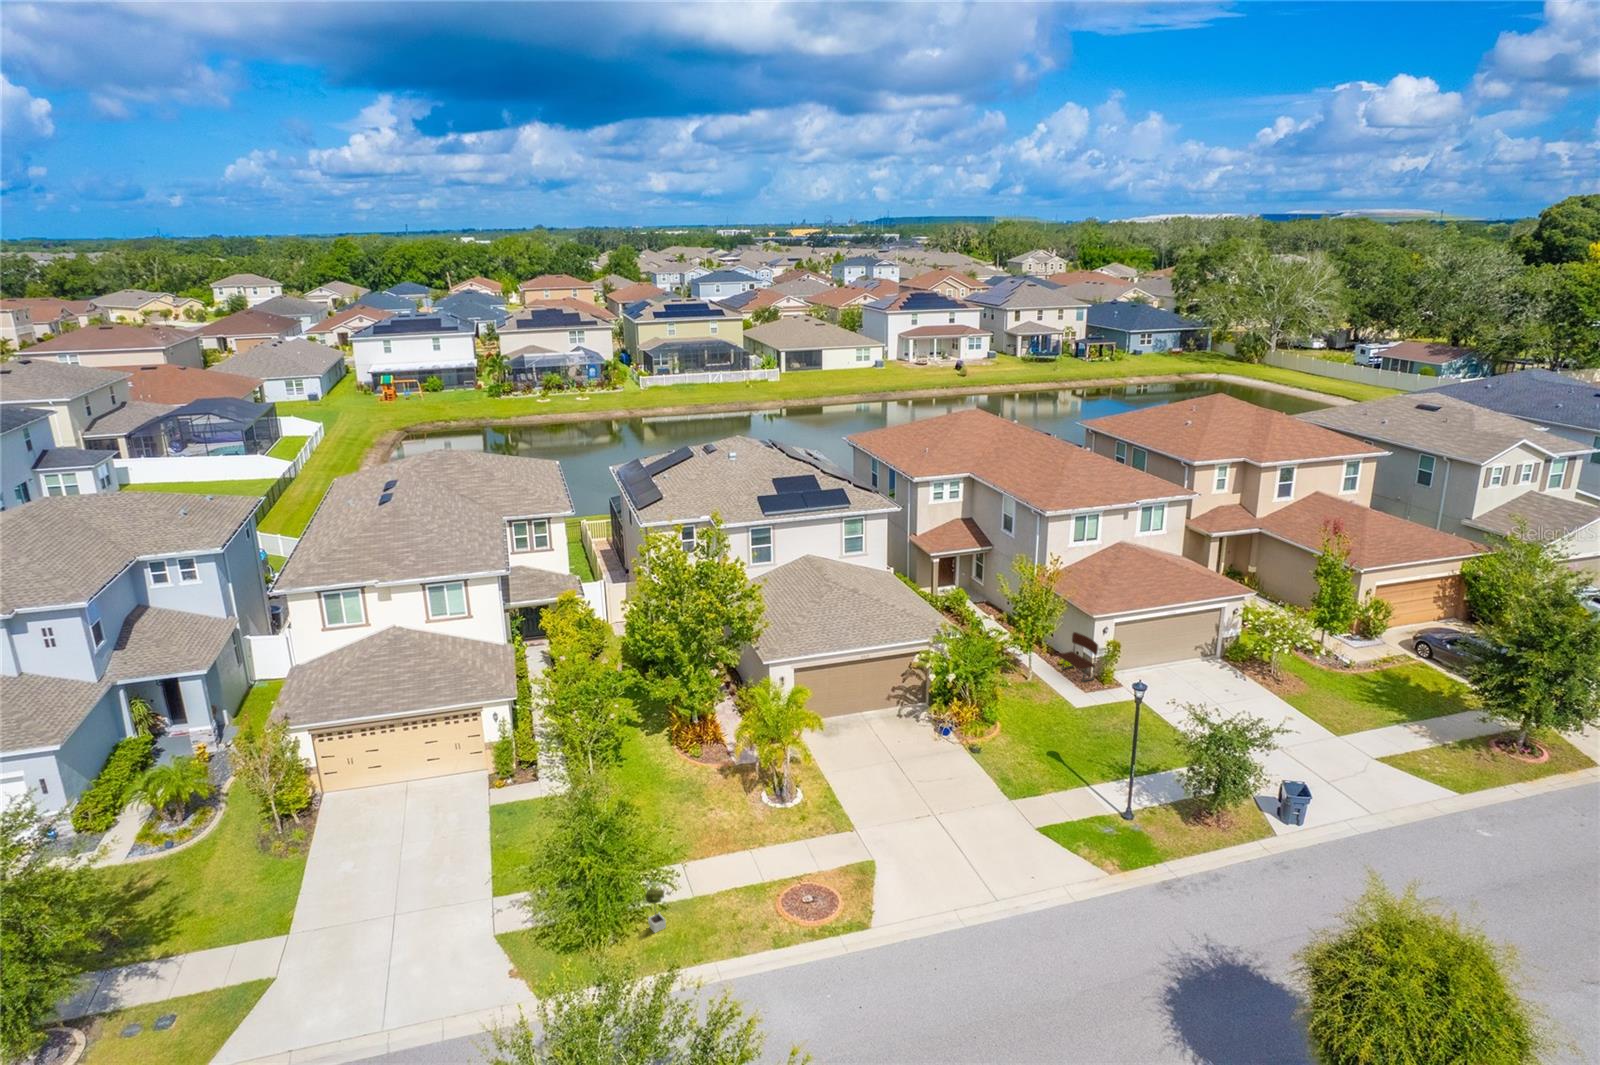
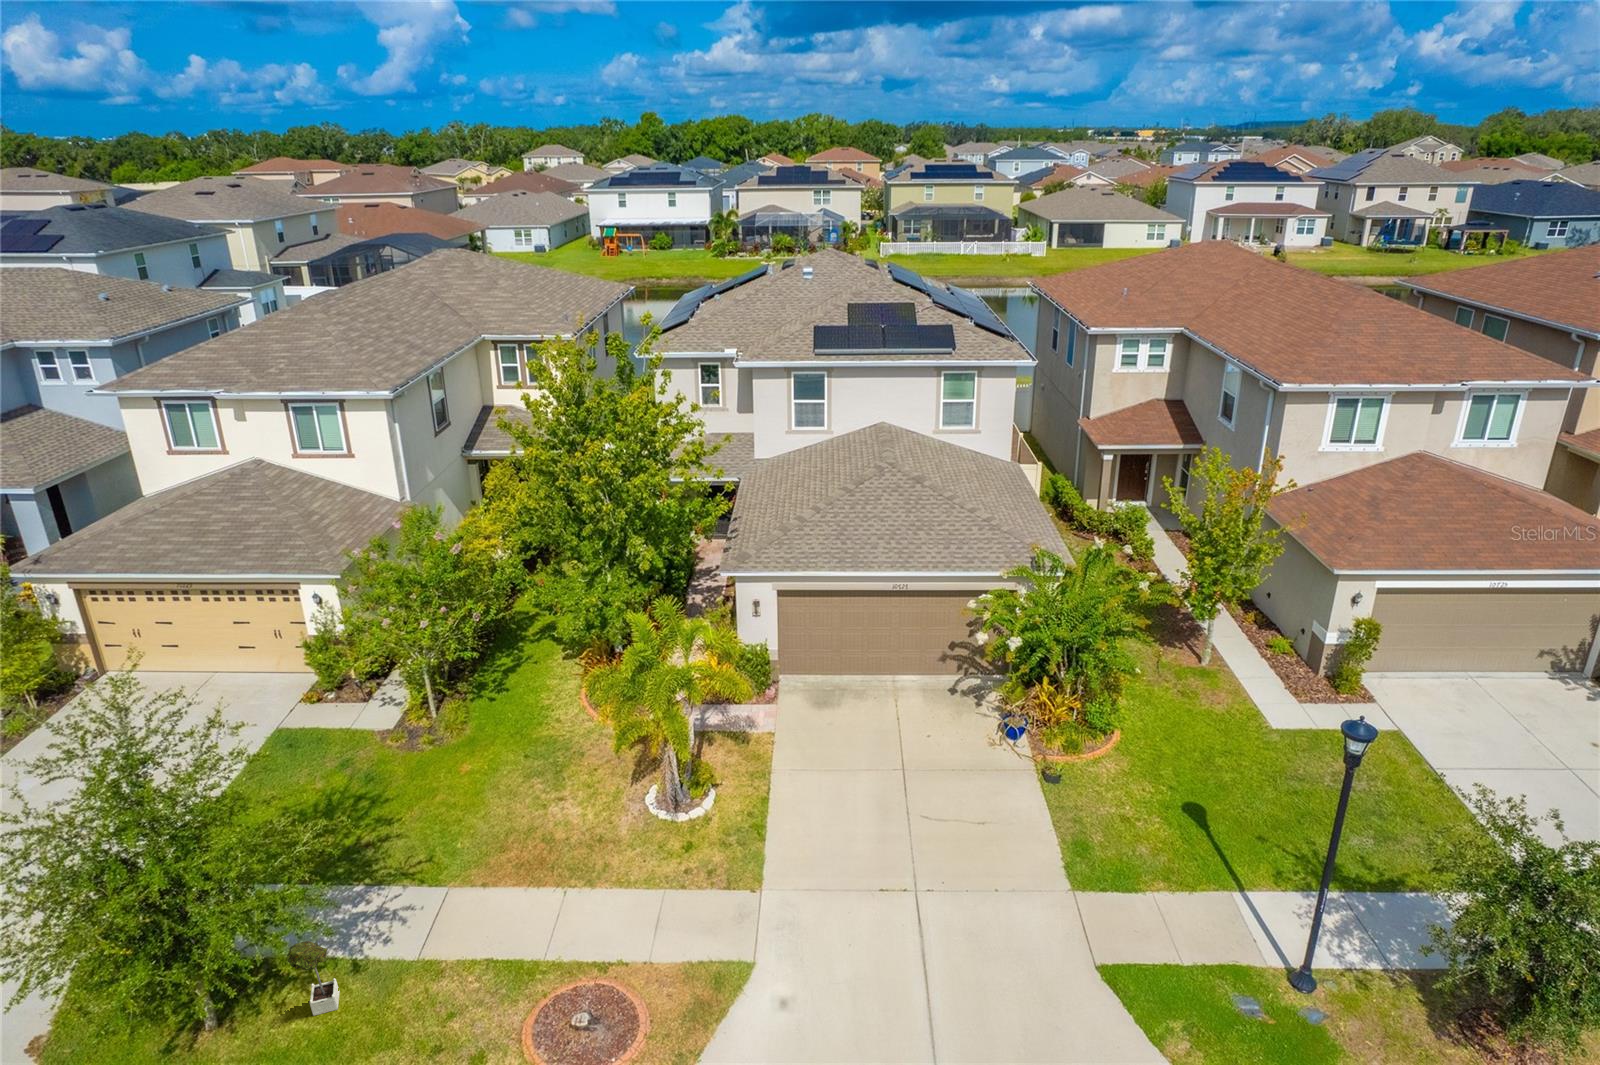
bench: present [1057,632,1098,682] -> none [1263,595,1339,683]

